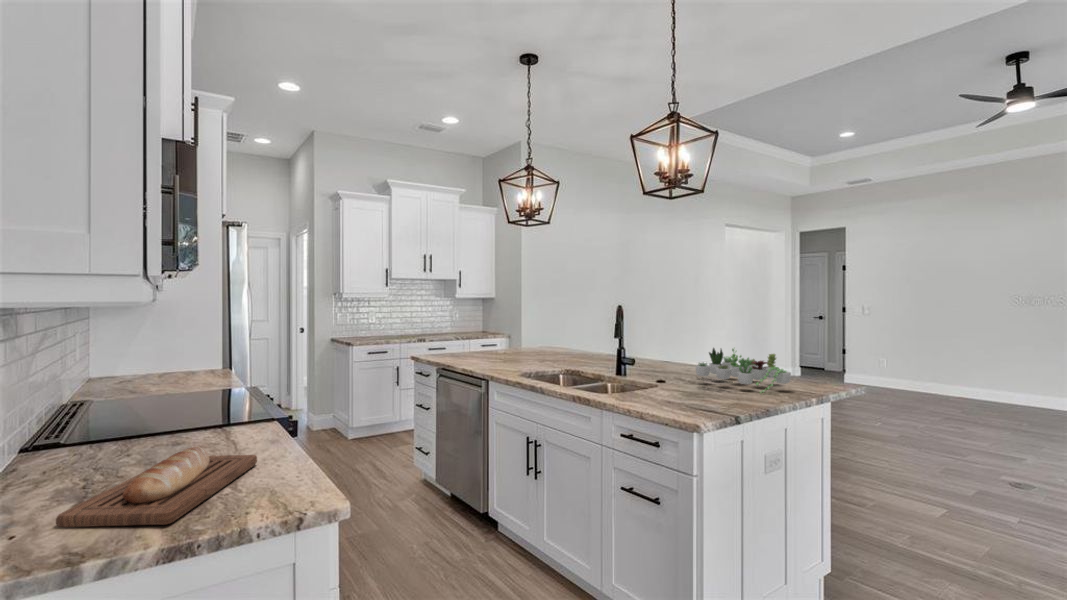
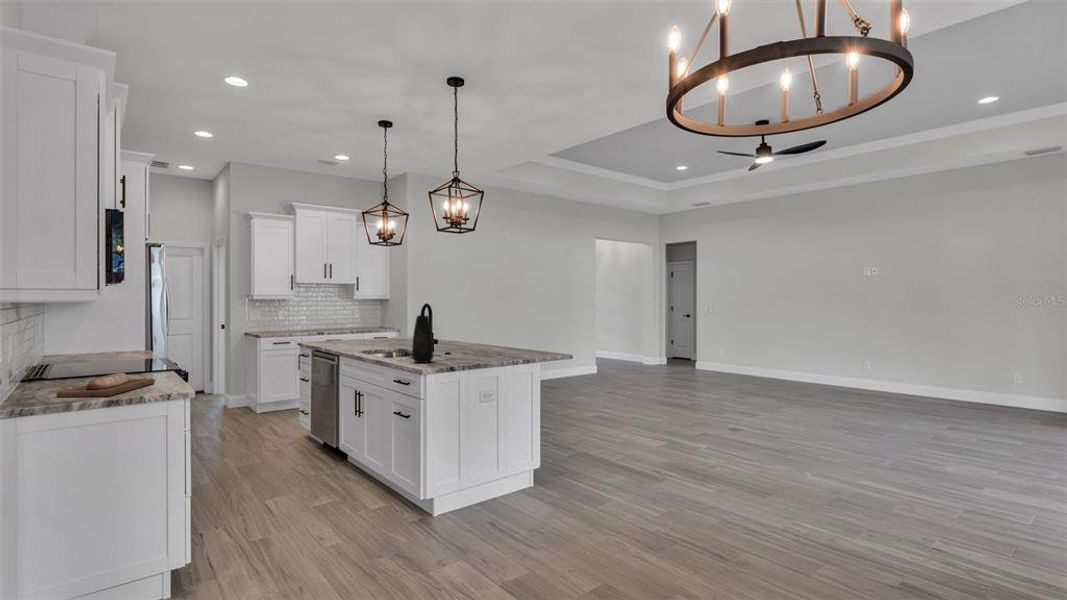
vase: none [648,326,683,406] -> present [412,315,433,363]
succulent plant: present [696,348,791,393] -> none [455,329,515,357]

